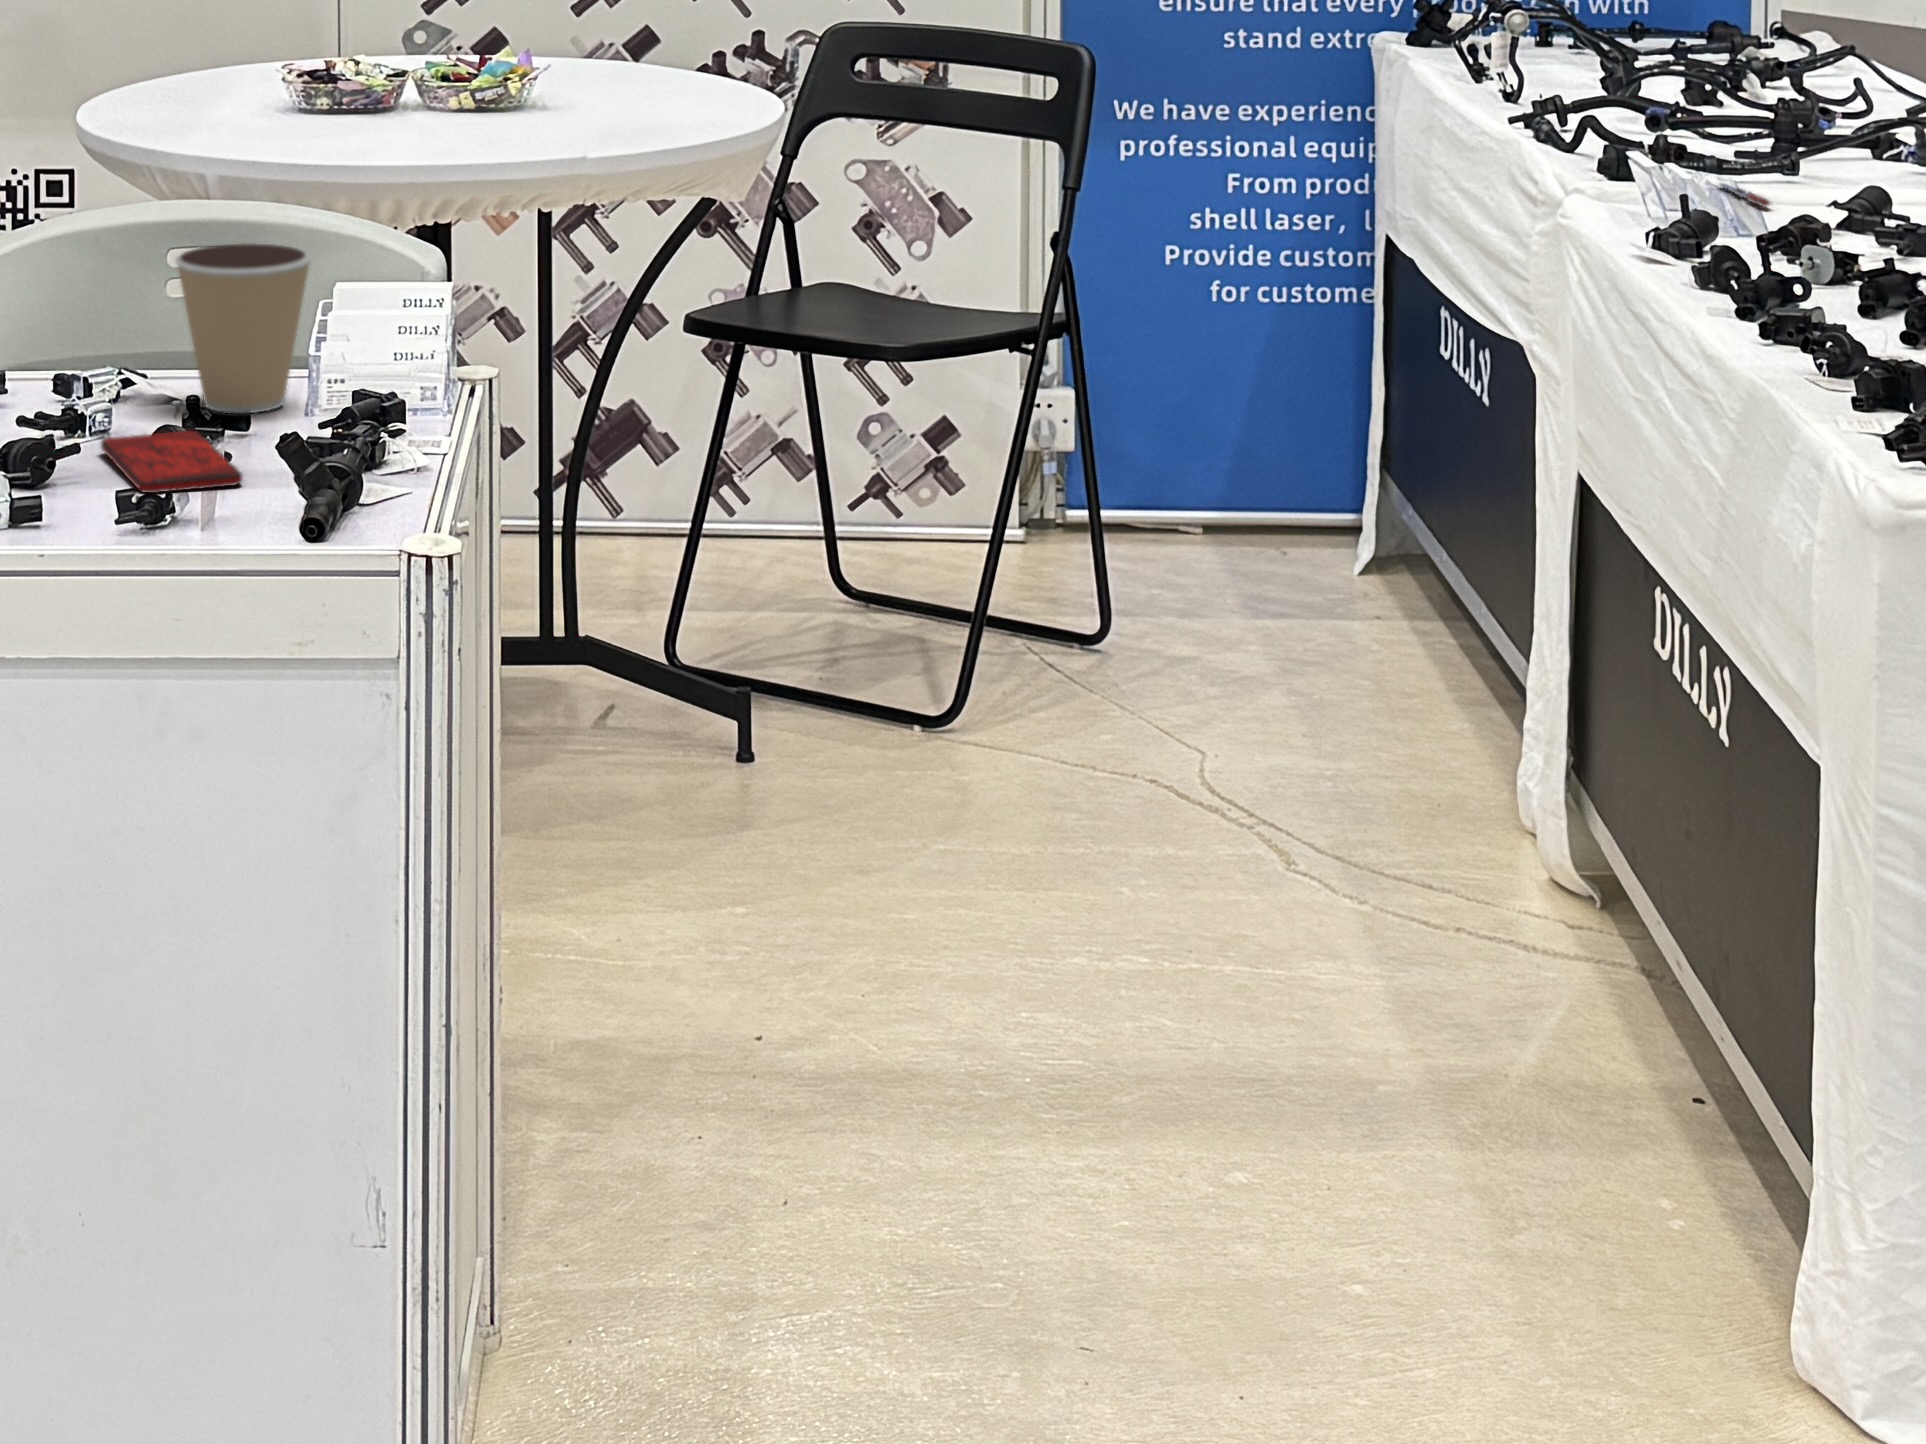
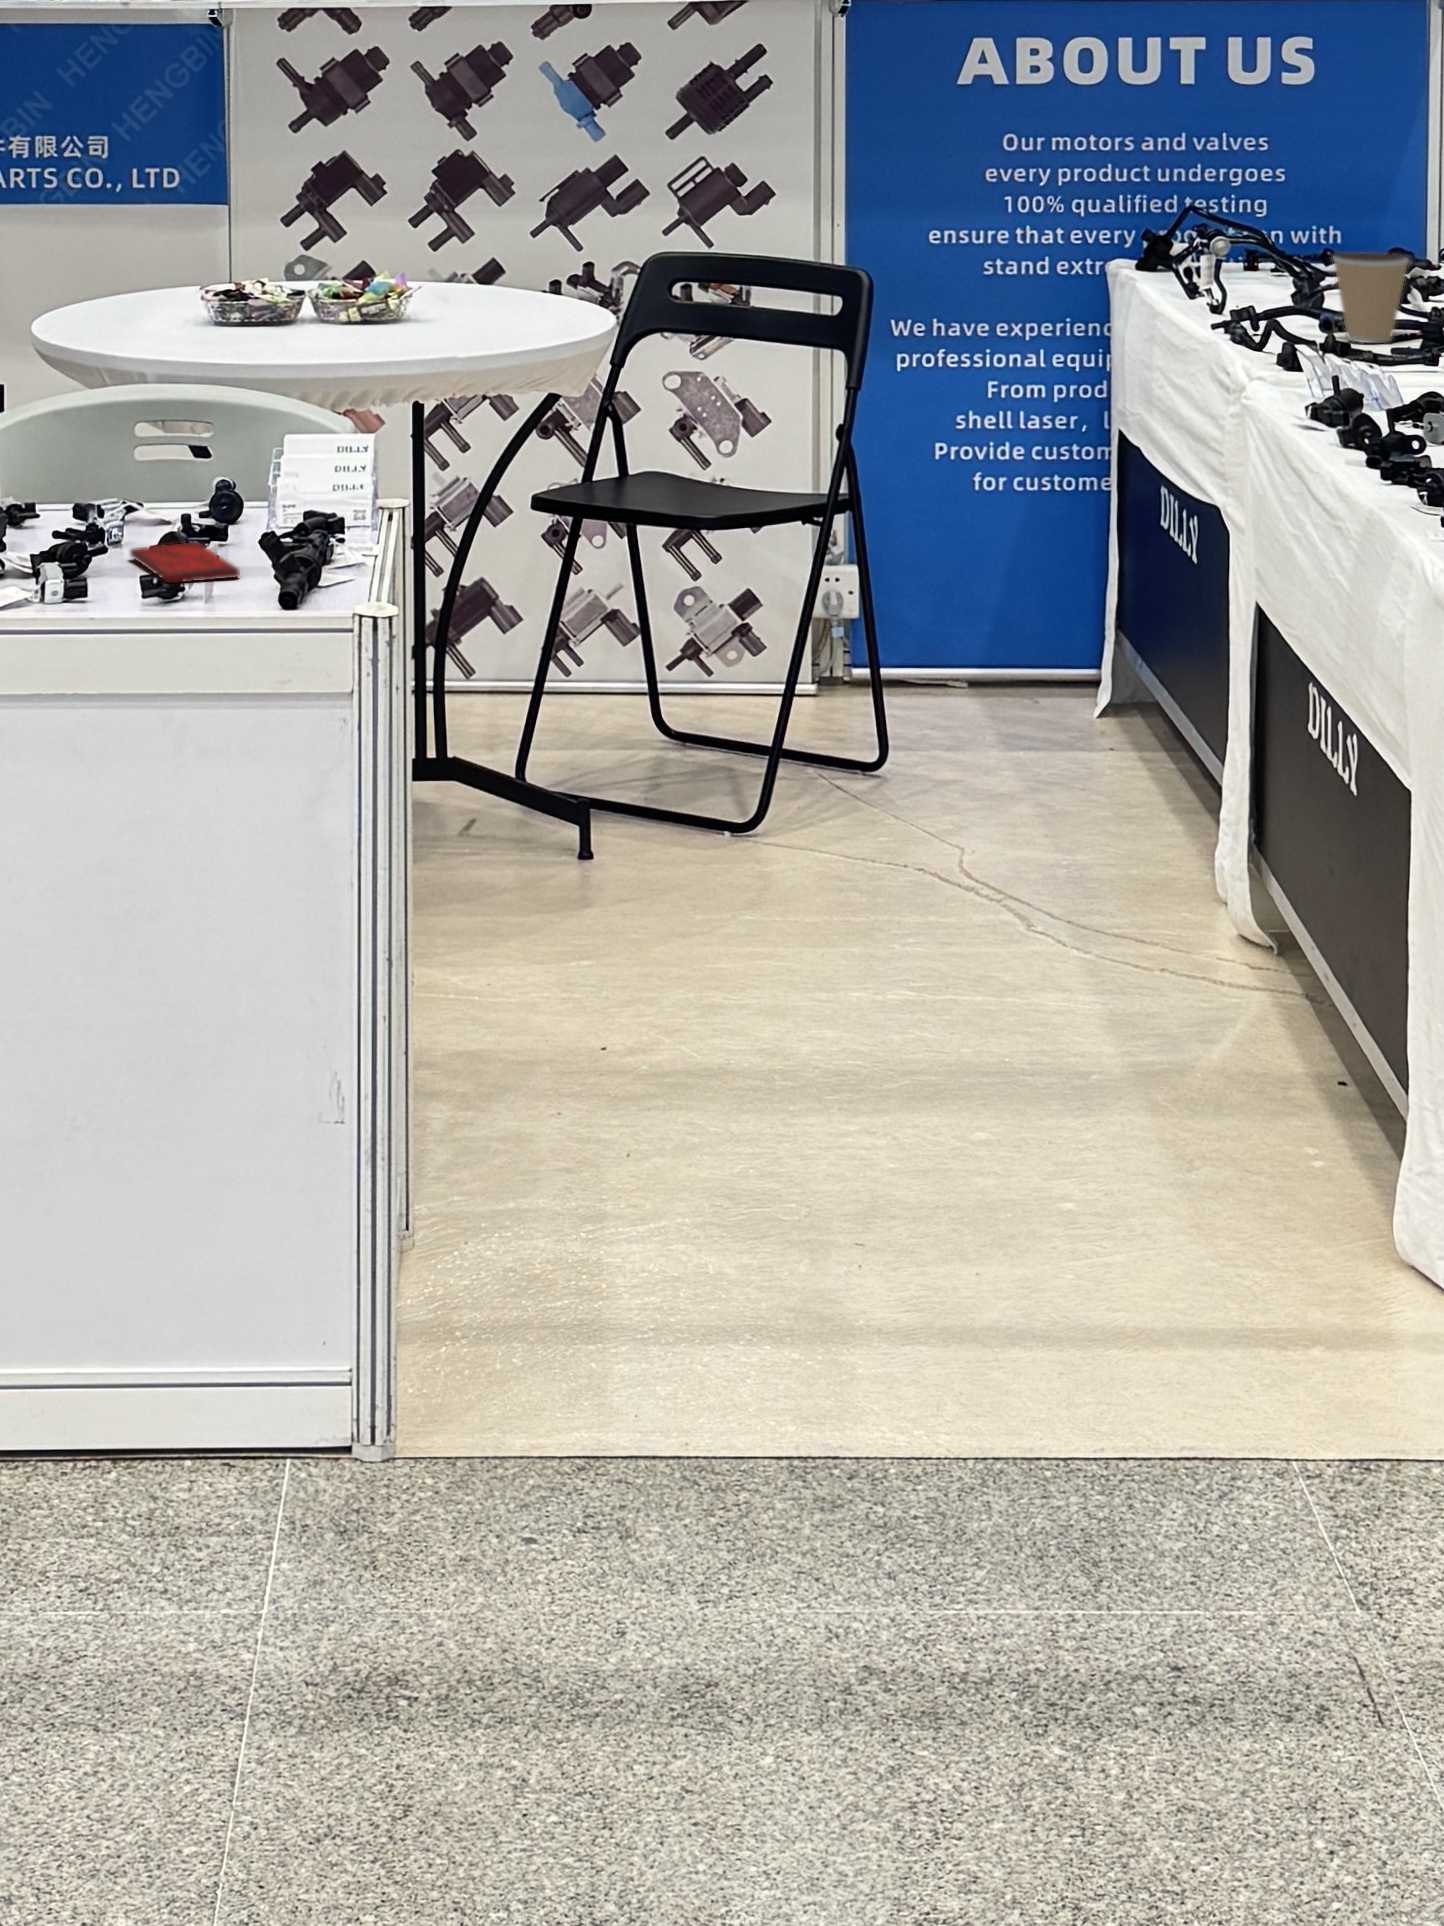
pen: present [1720,183,1770,206] -> none [1365,371,1406,388]
coffee cup: present [175,243,311,413] -> present [1333,253,1408,343]

